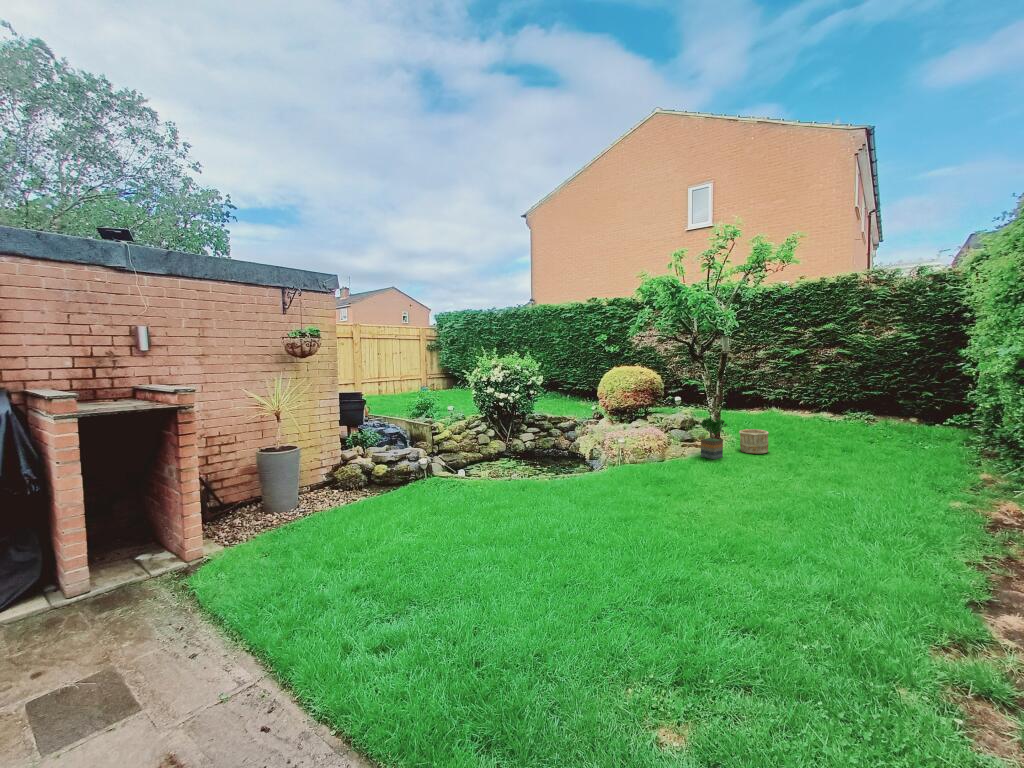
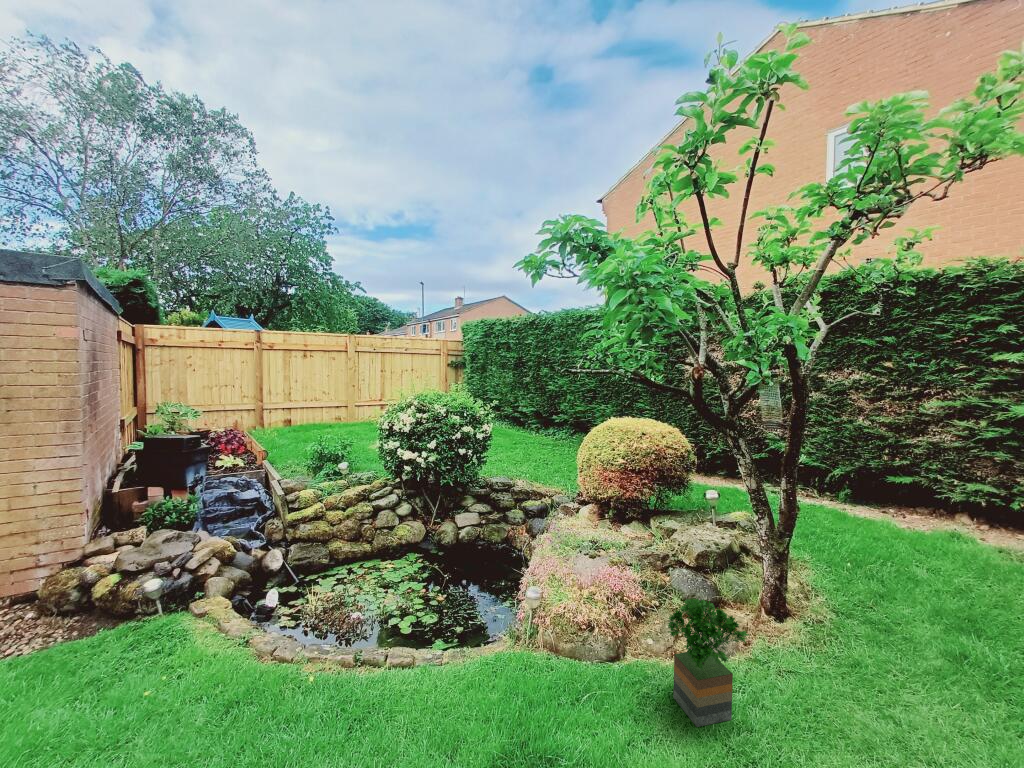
wooden bucket: present [739,429,769,454] -> none [800,630,892,732]

